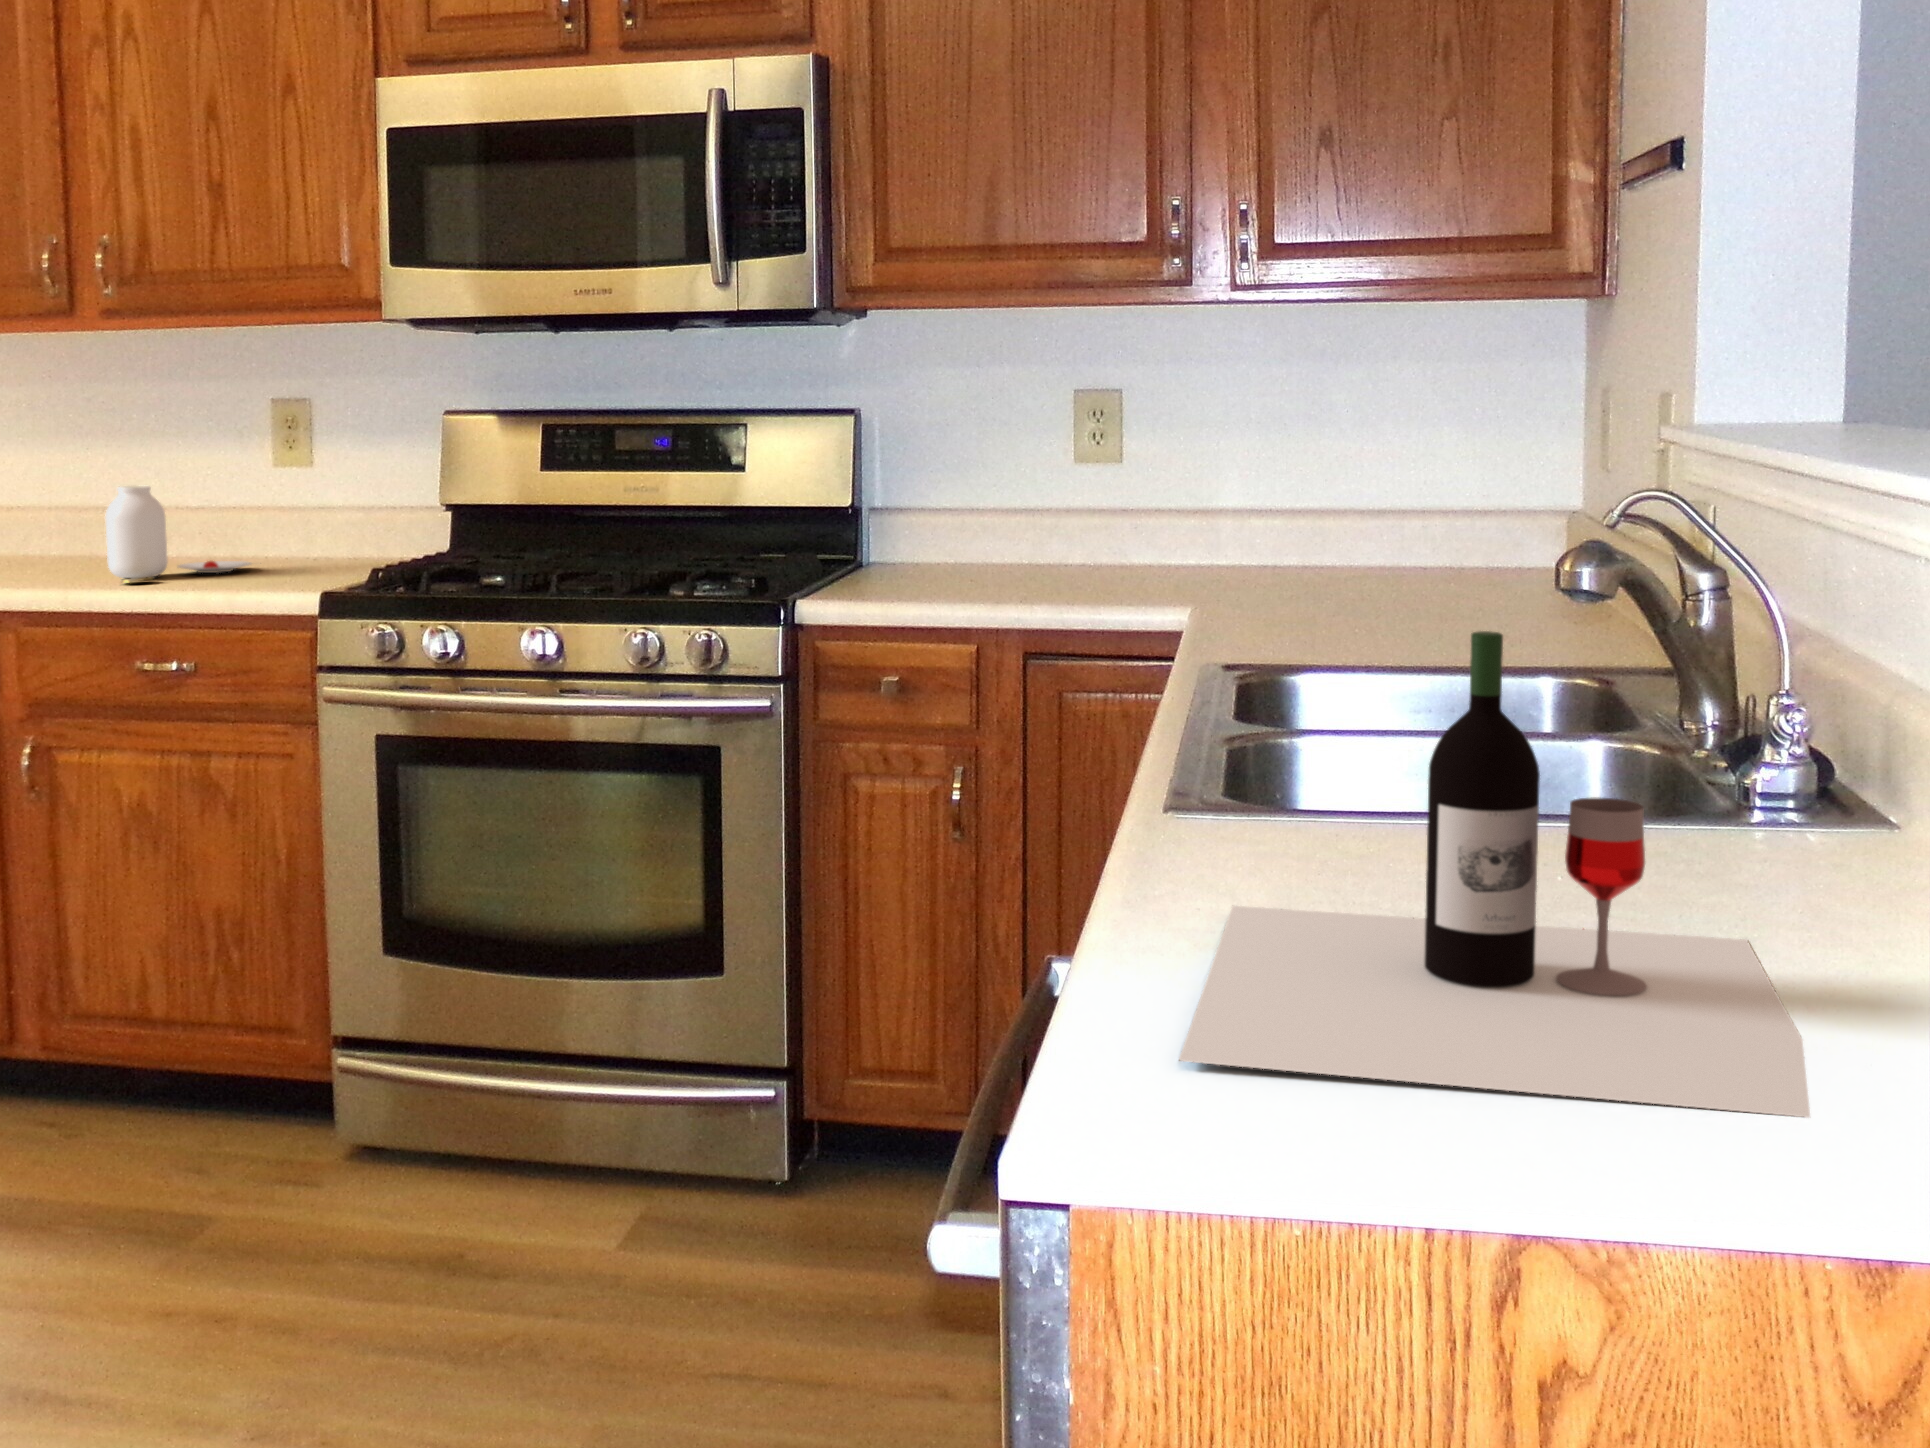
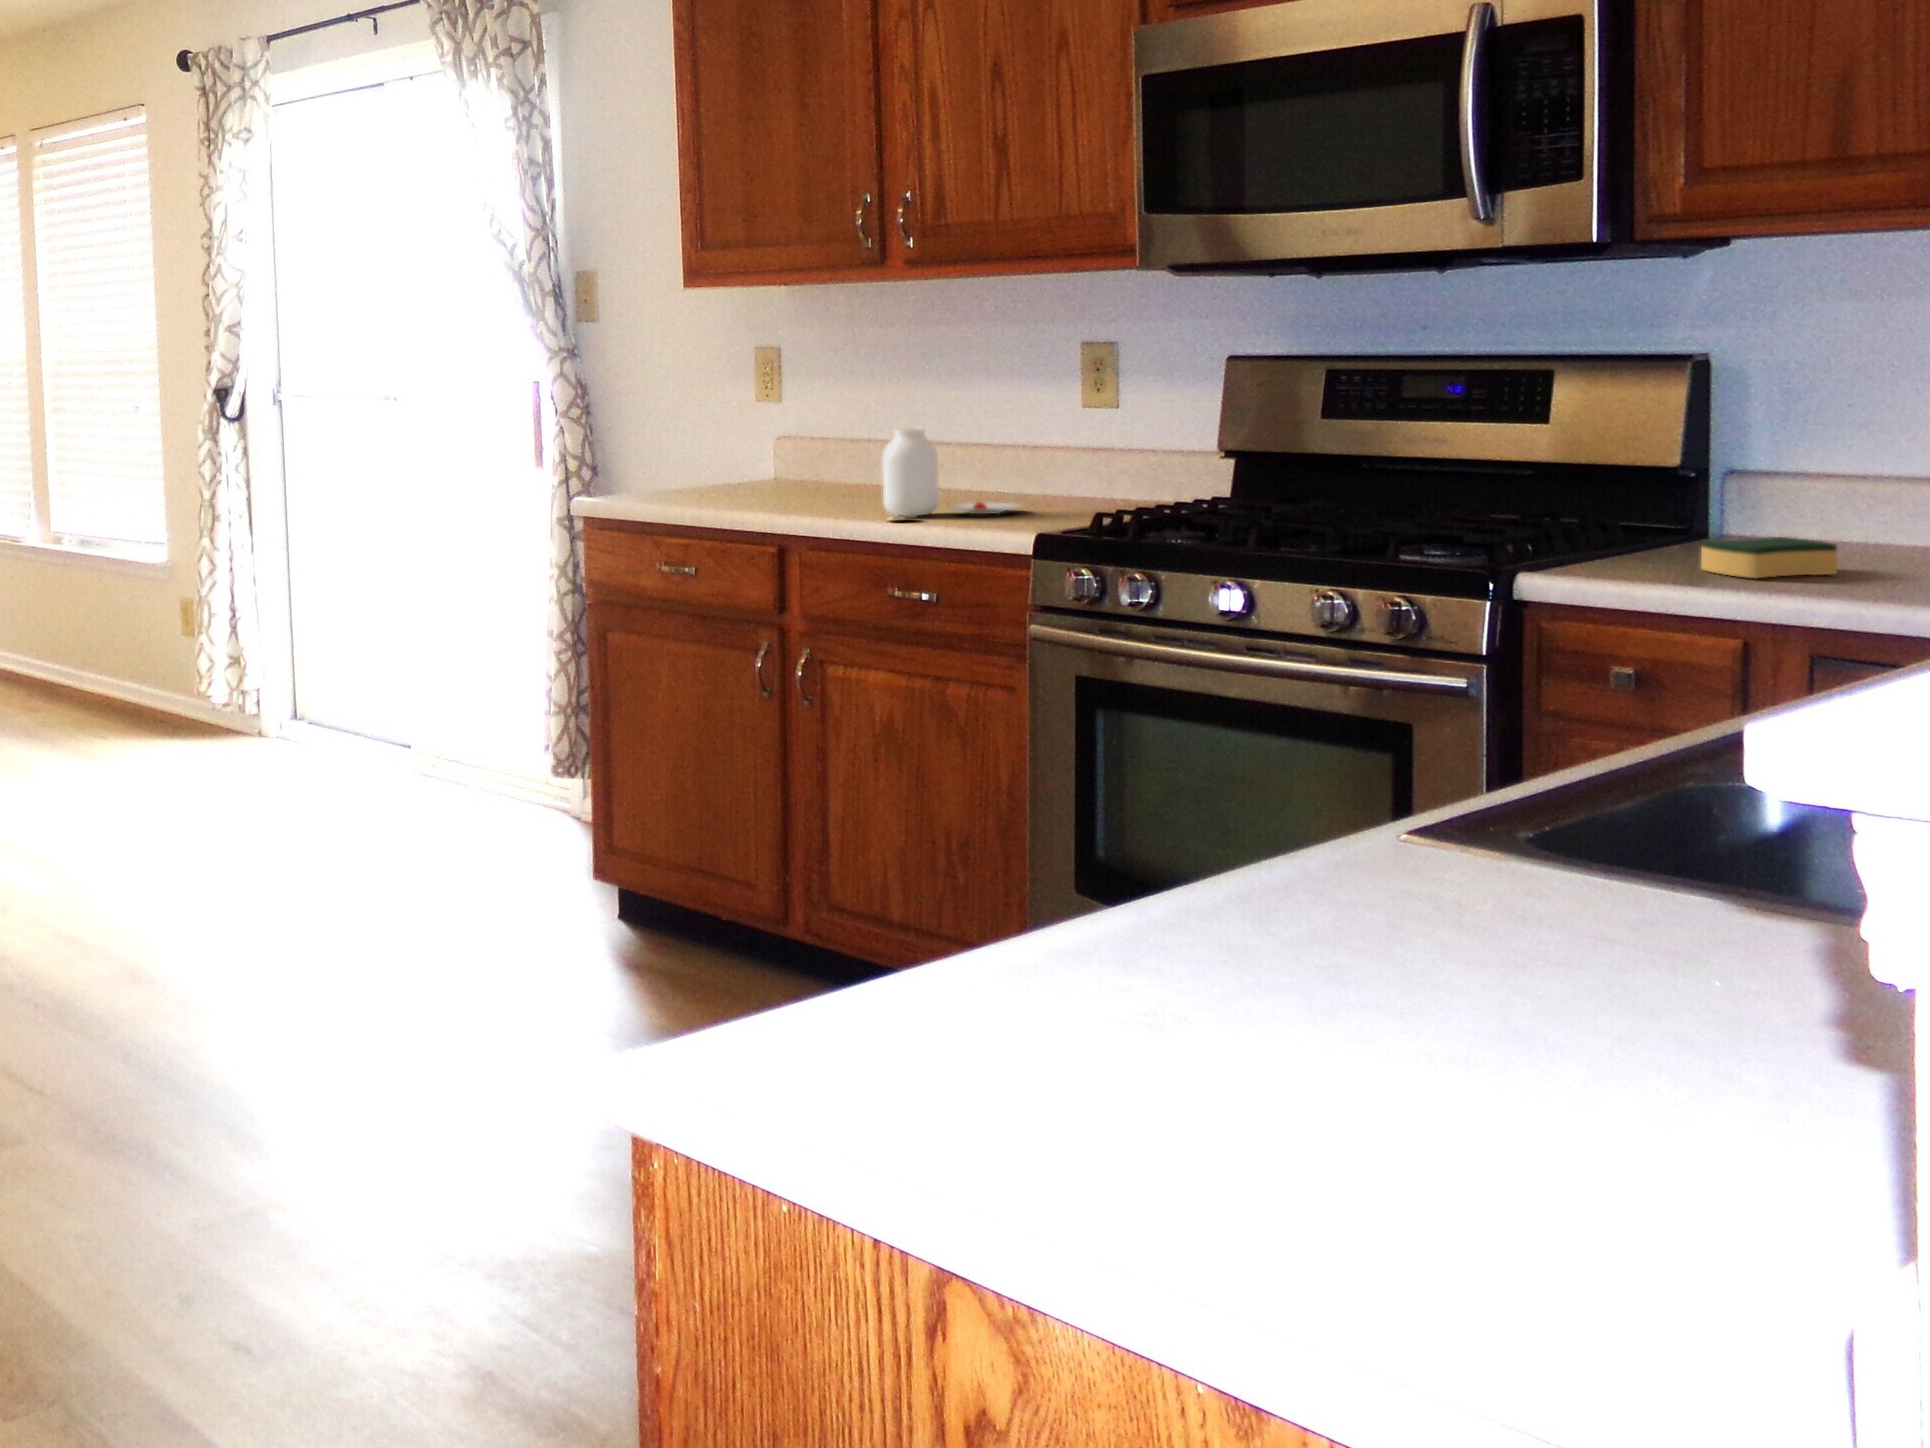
sponge: none [905,552,995,585] -> present [1701,537,1837,578]
wine bottle: present [1179,631,1810,1117] -> none [843,681,1756,1266]

